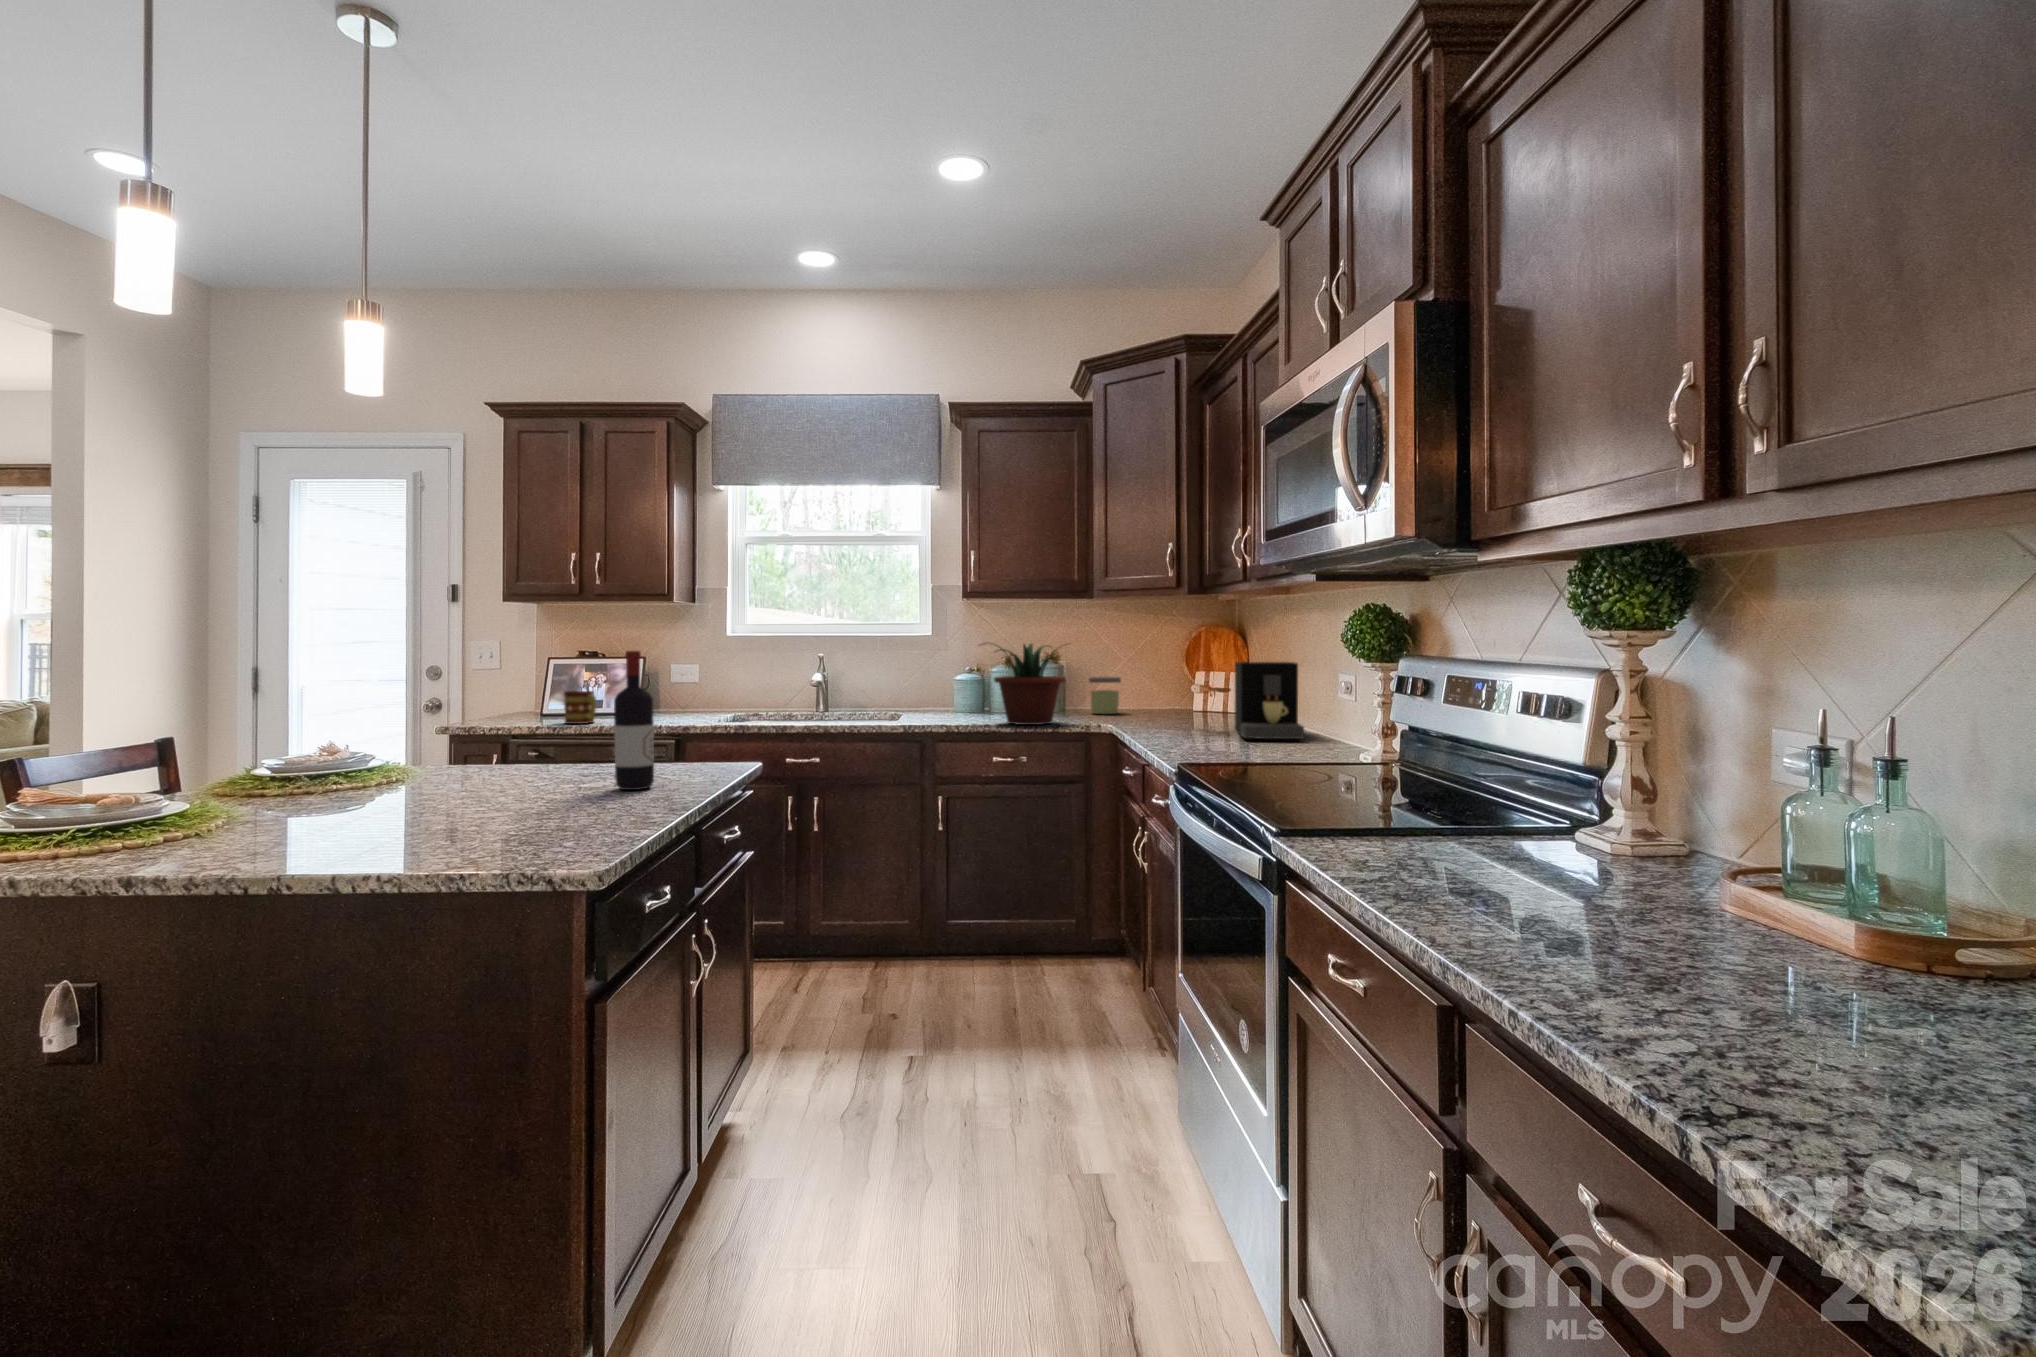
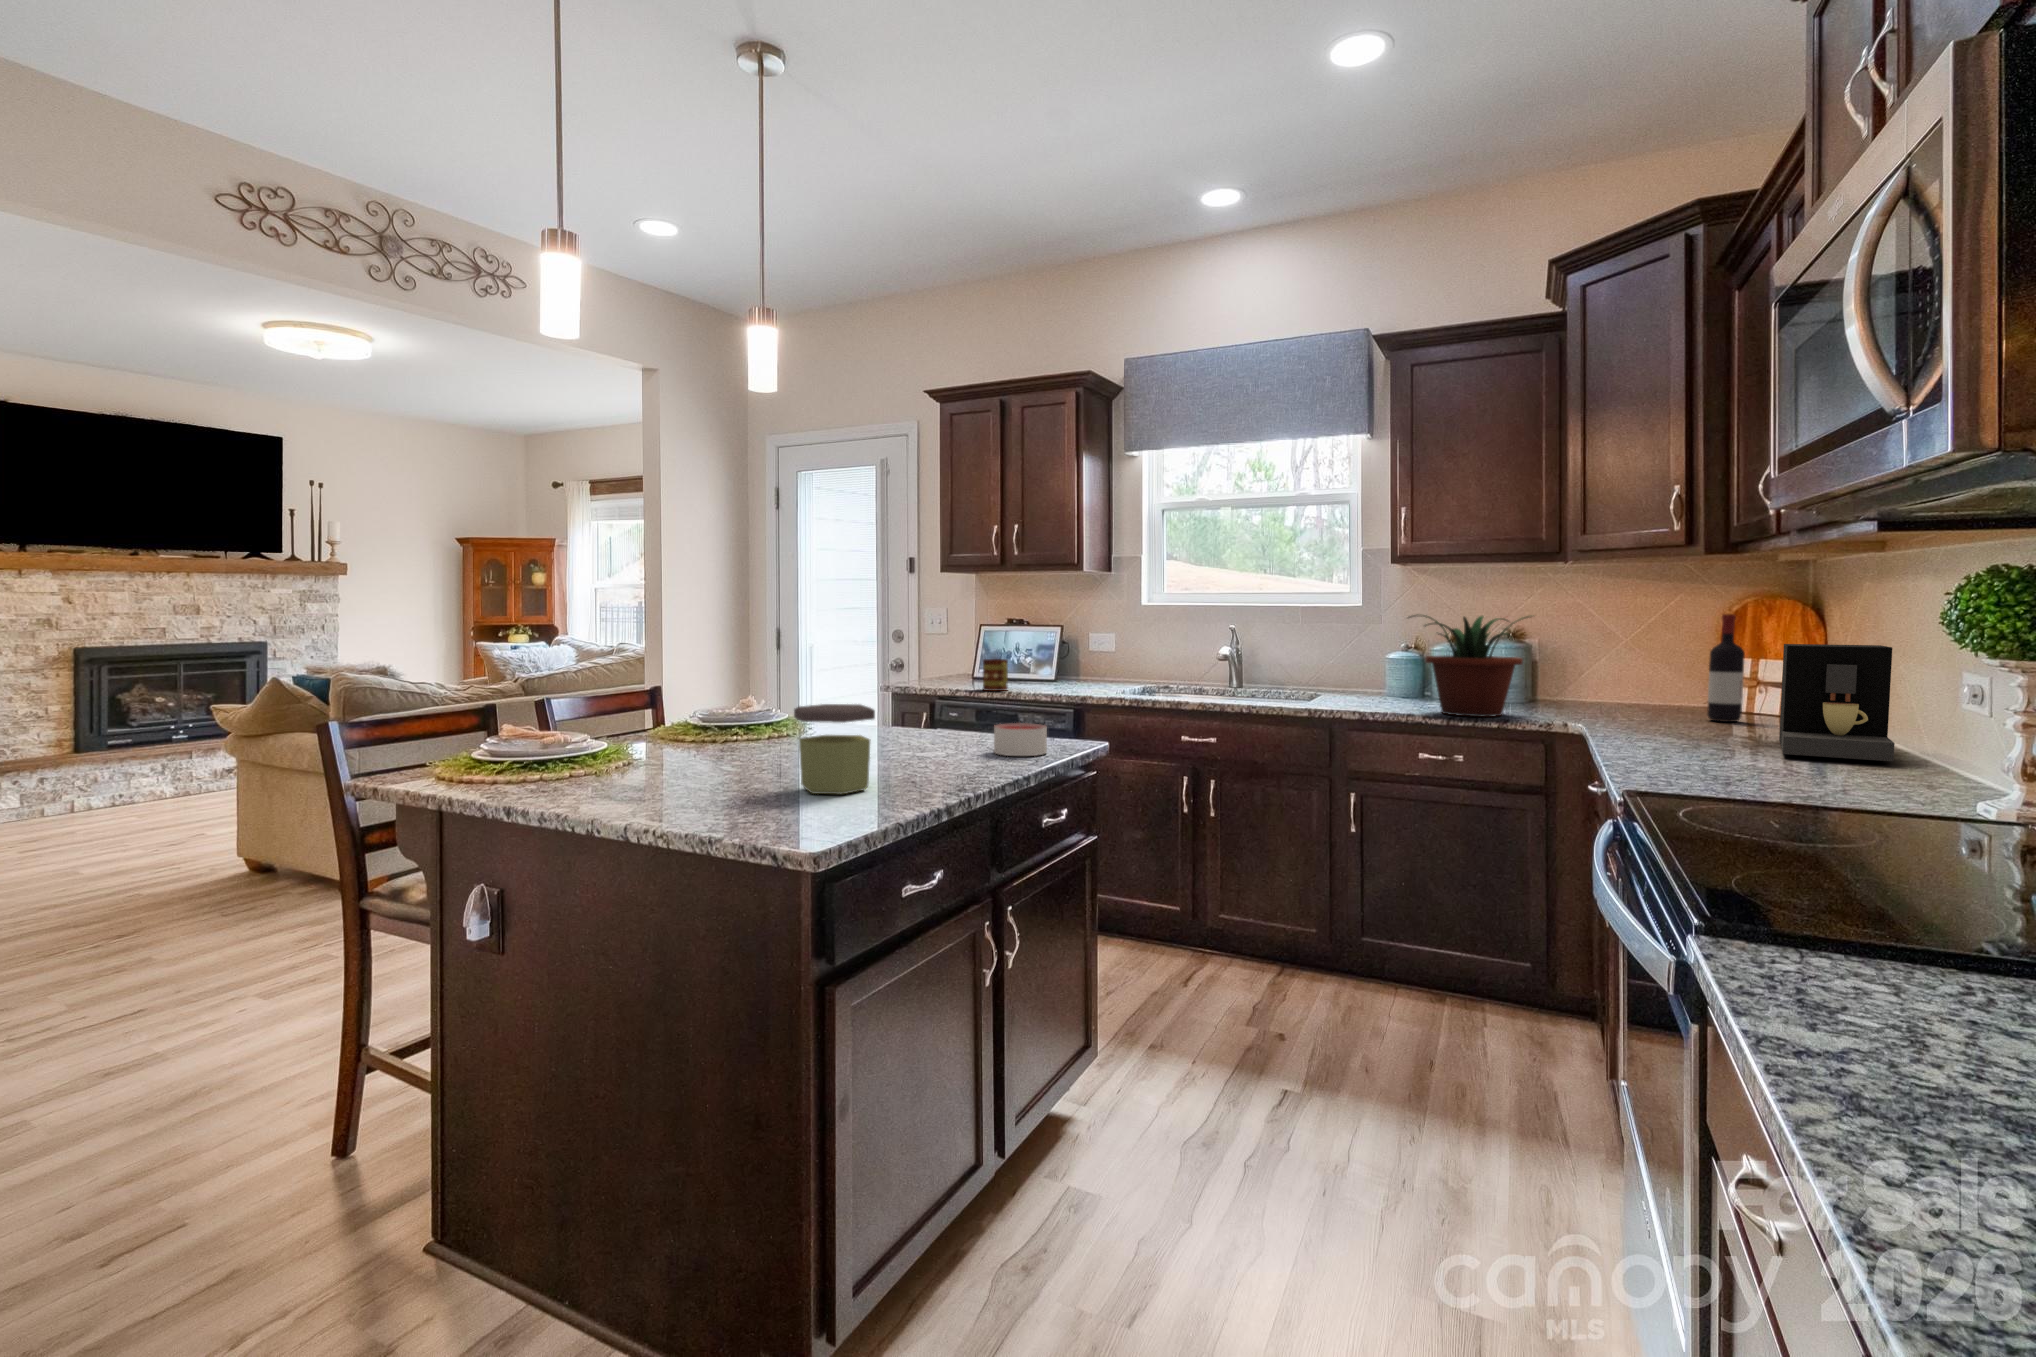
wine bottle: present [614,651,654,790] -> present [1708,614,1745,722]
jar: present [1089,677,1121,714] -> present [794,704,875,794]
candle: none [660,748,713,779] -> present [994,723,1047,756]

